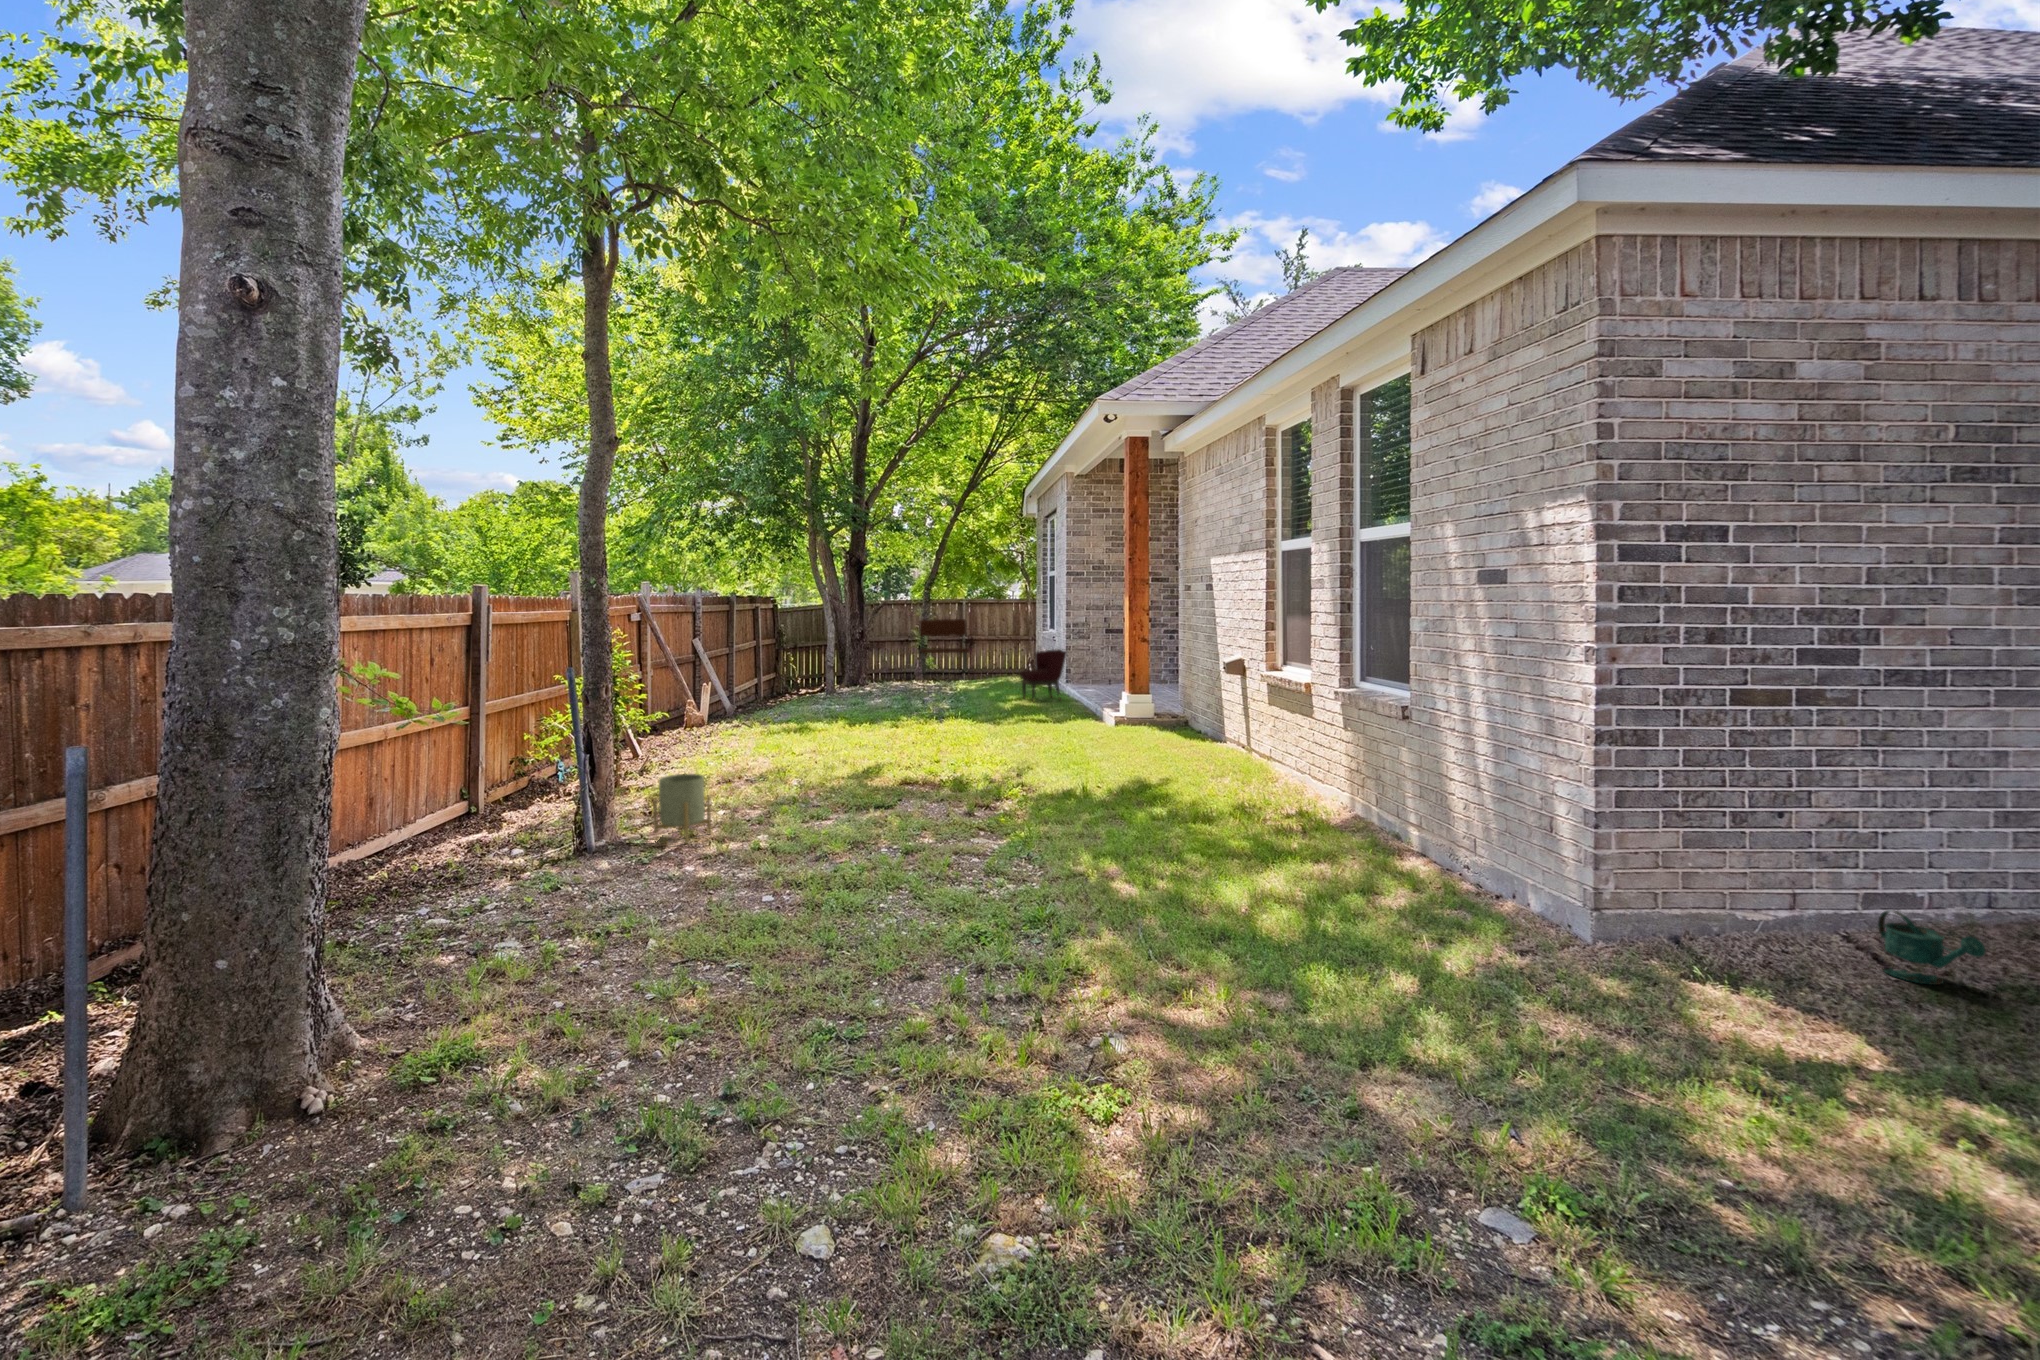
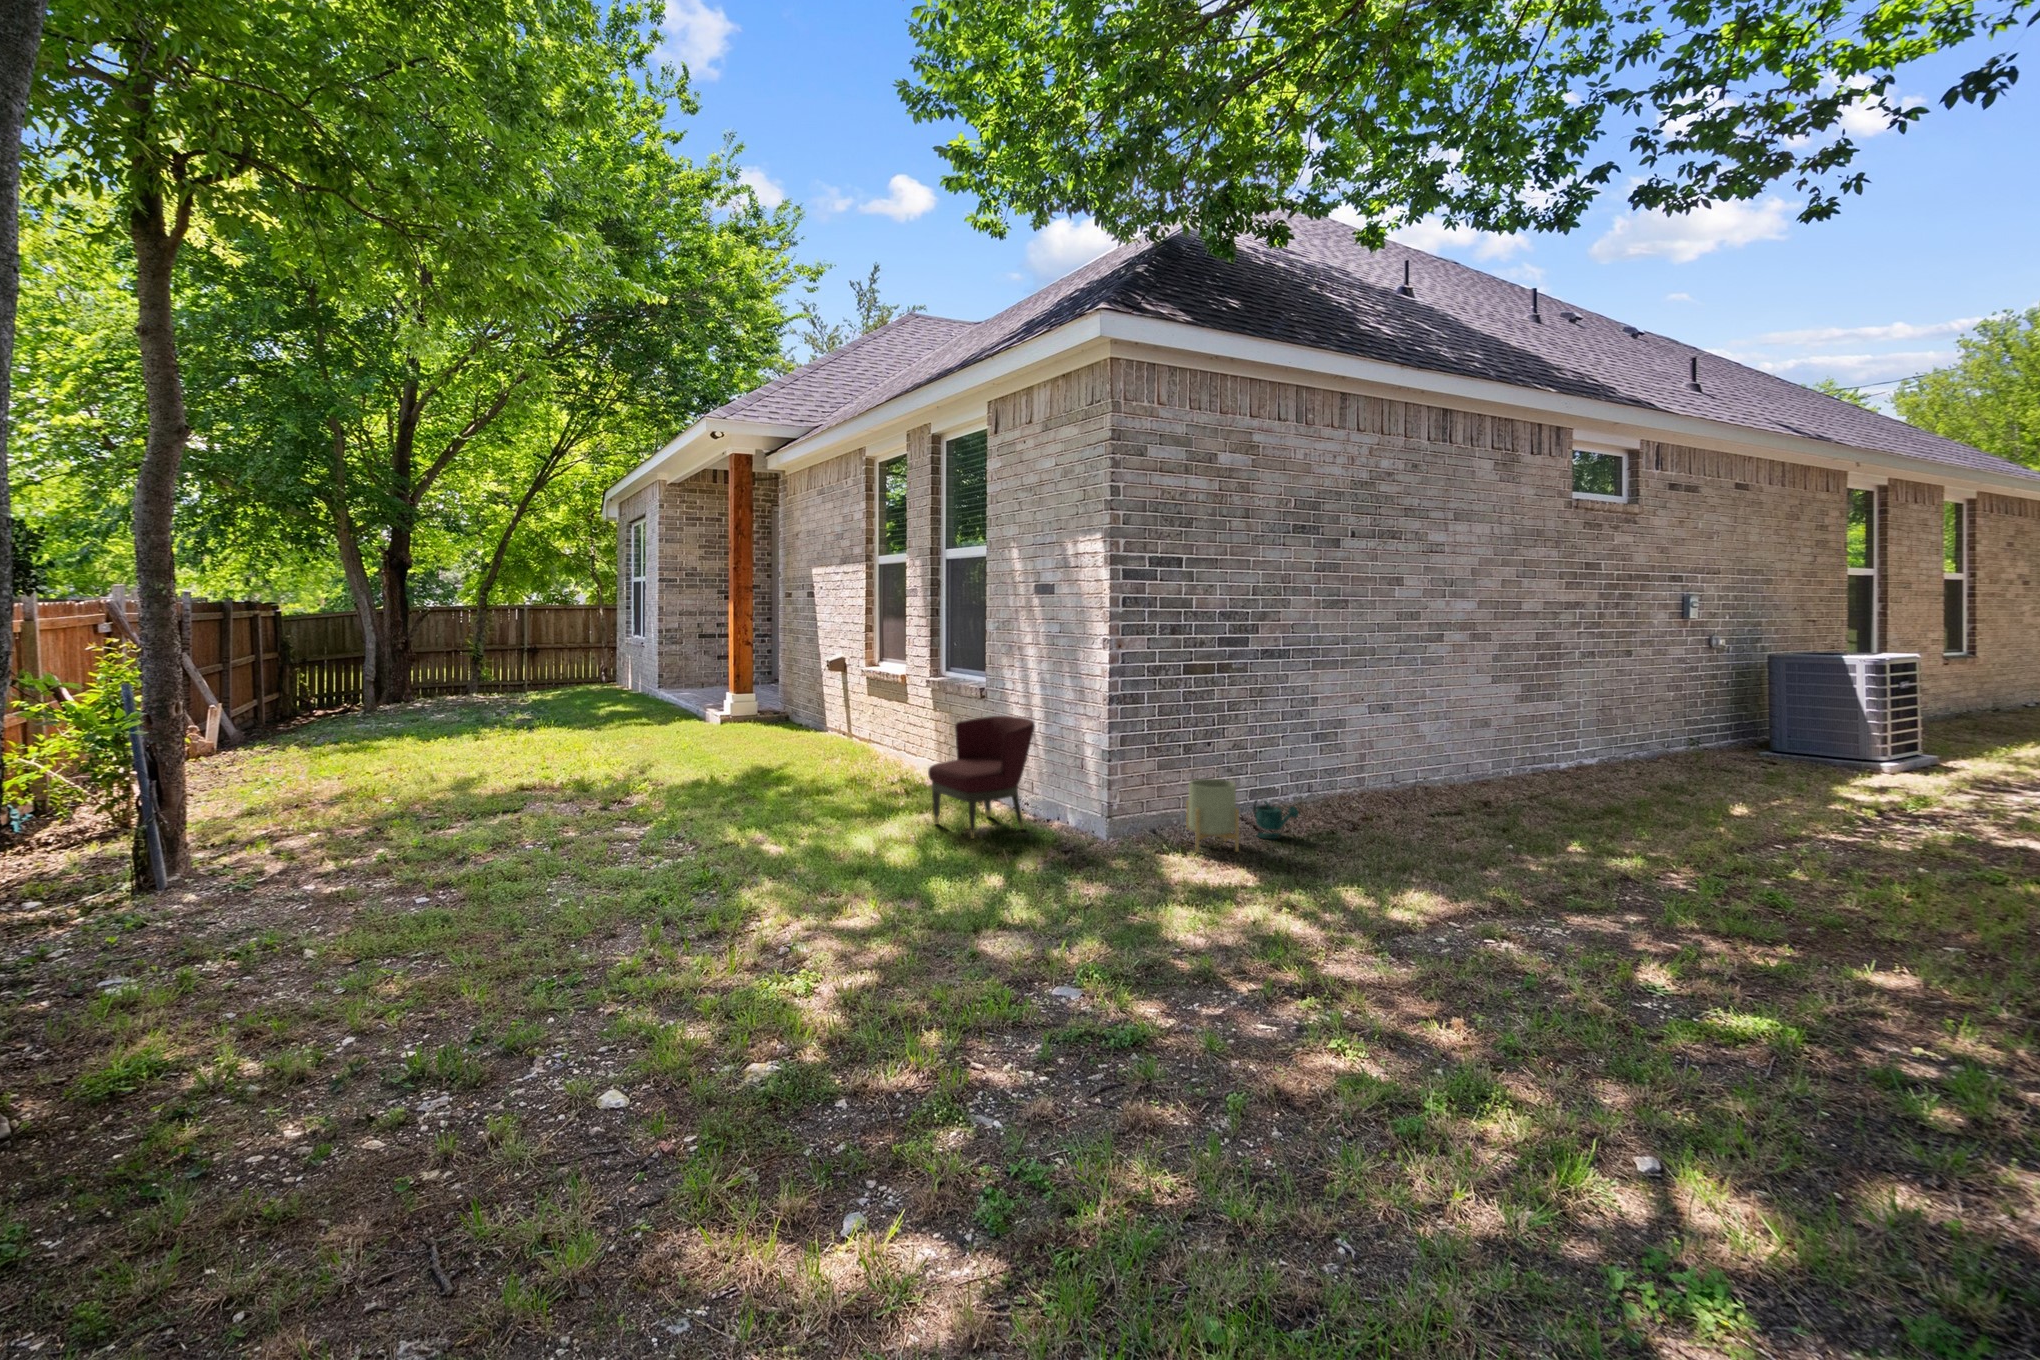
bench: present [920,619,969,673] -> none [472,626,537,687]
chair: present [1020,649,1067,701] -> present [928,716,1035,839]
planter: present [653,774,711,844] -> present [1186,779,1239,852]

